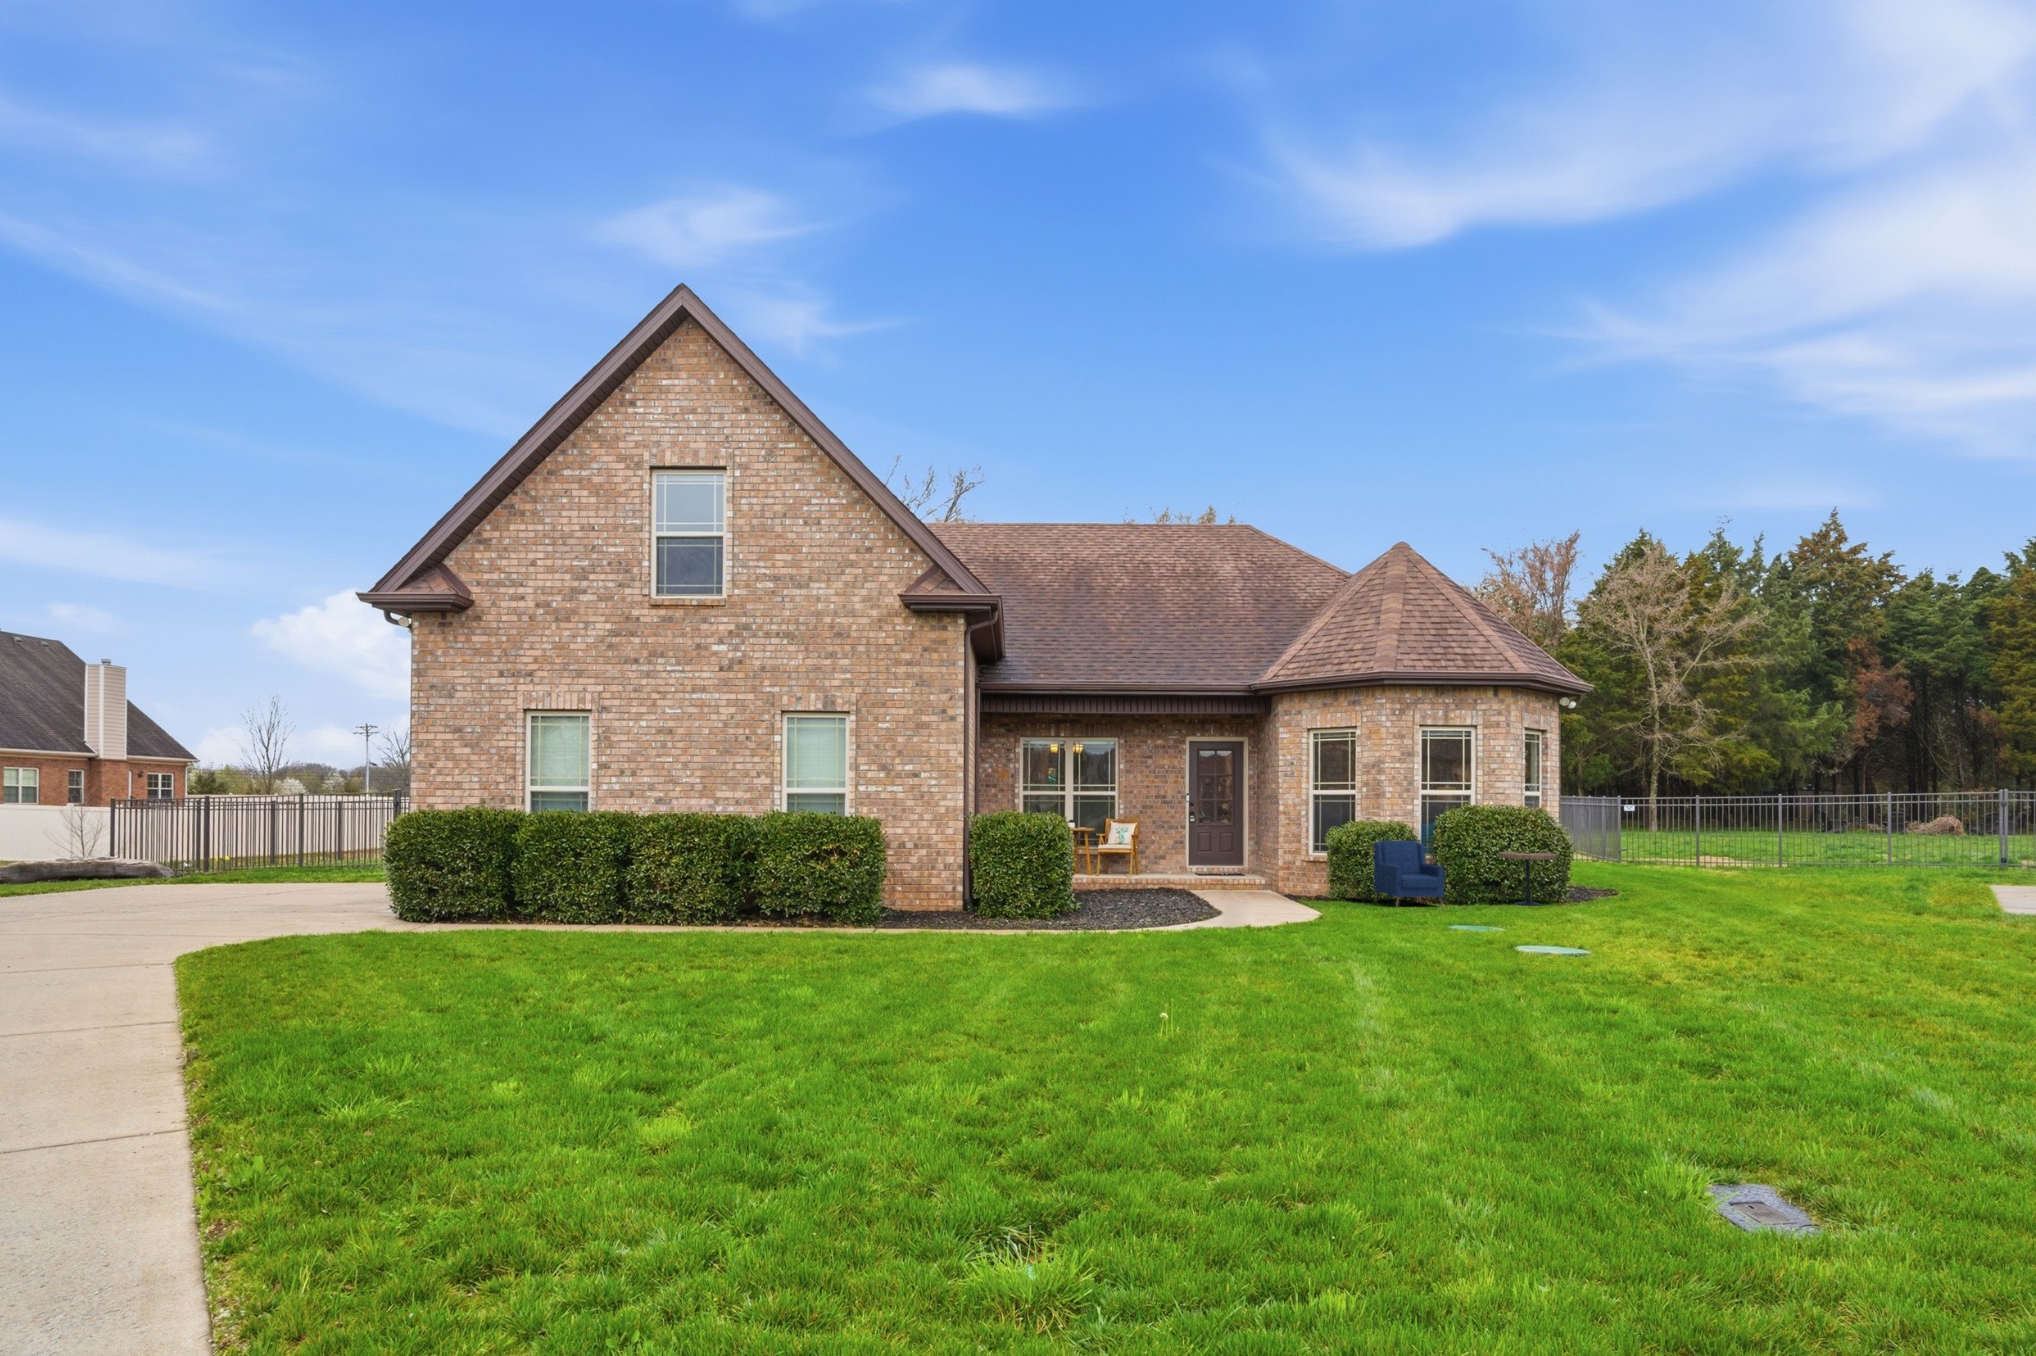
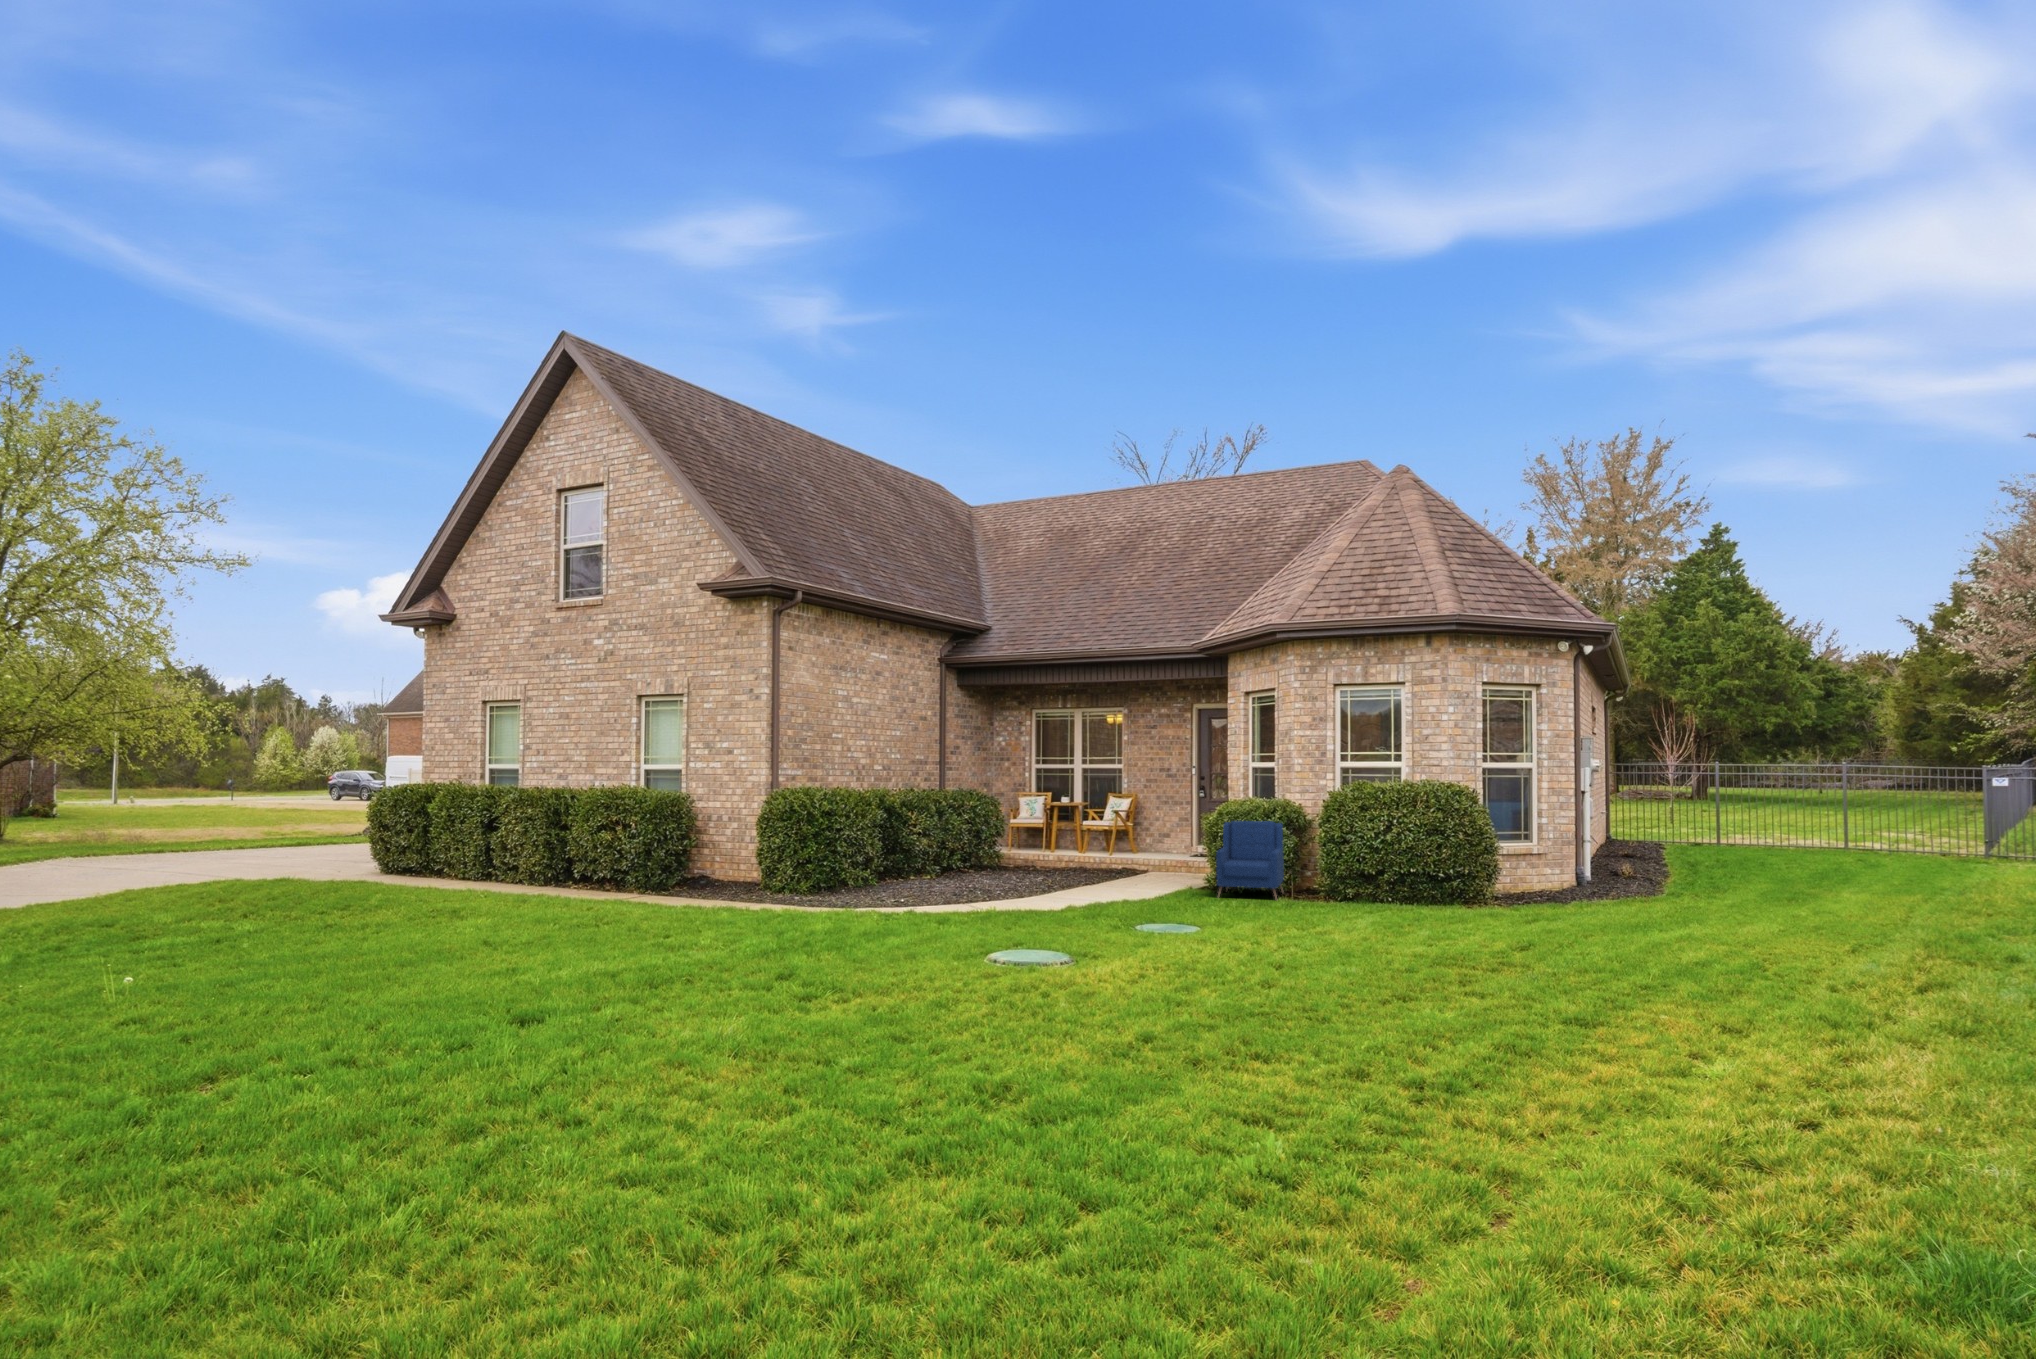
side table: present [1498,852,1557,906] -> none [1370,837,1441,905]

